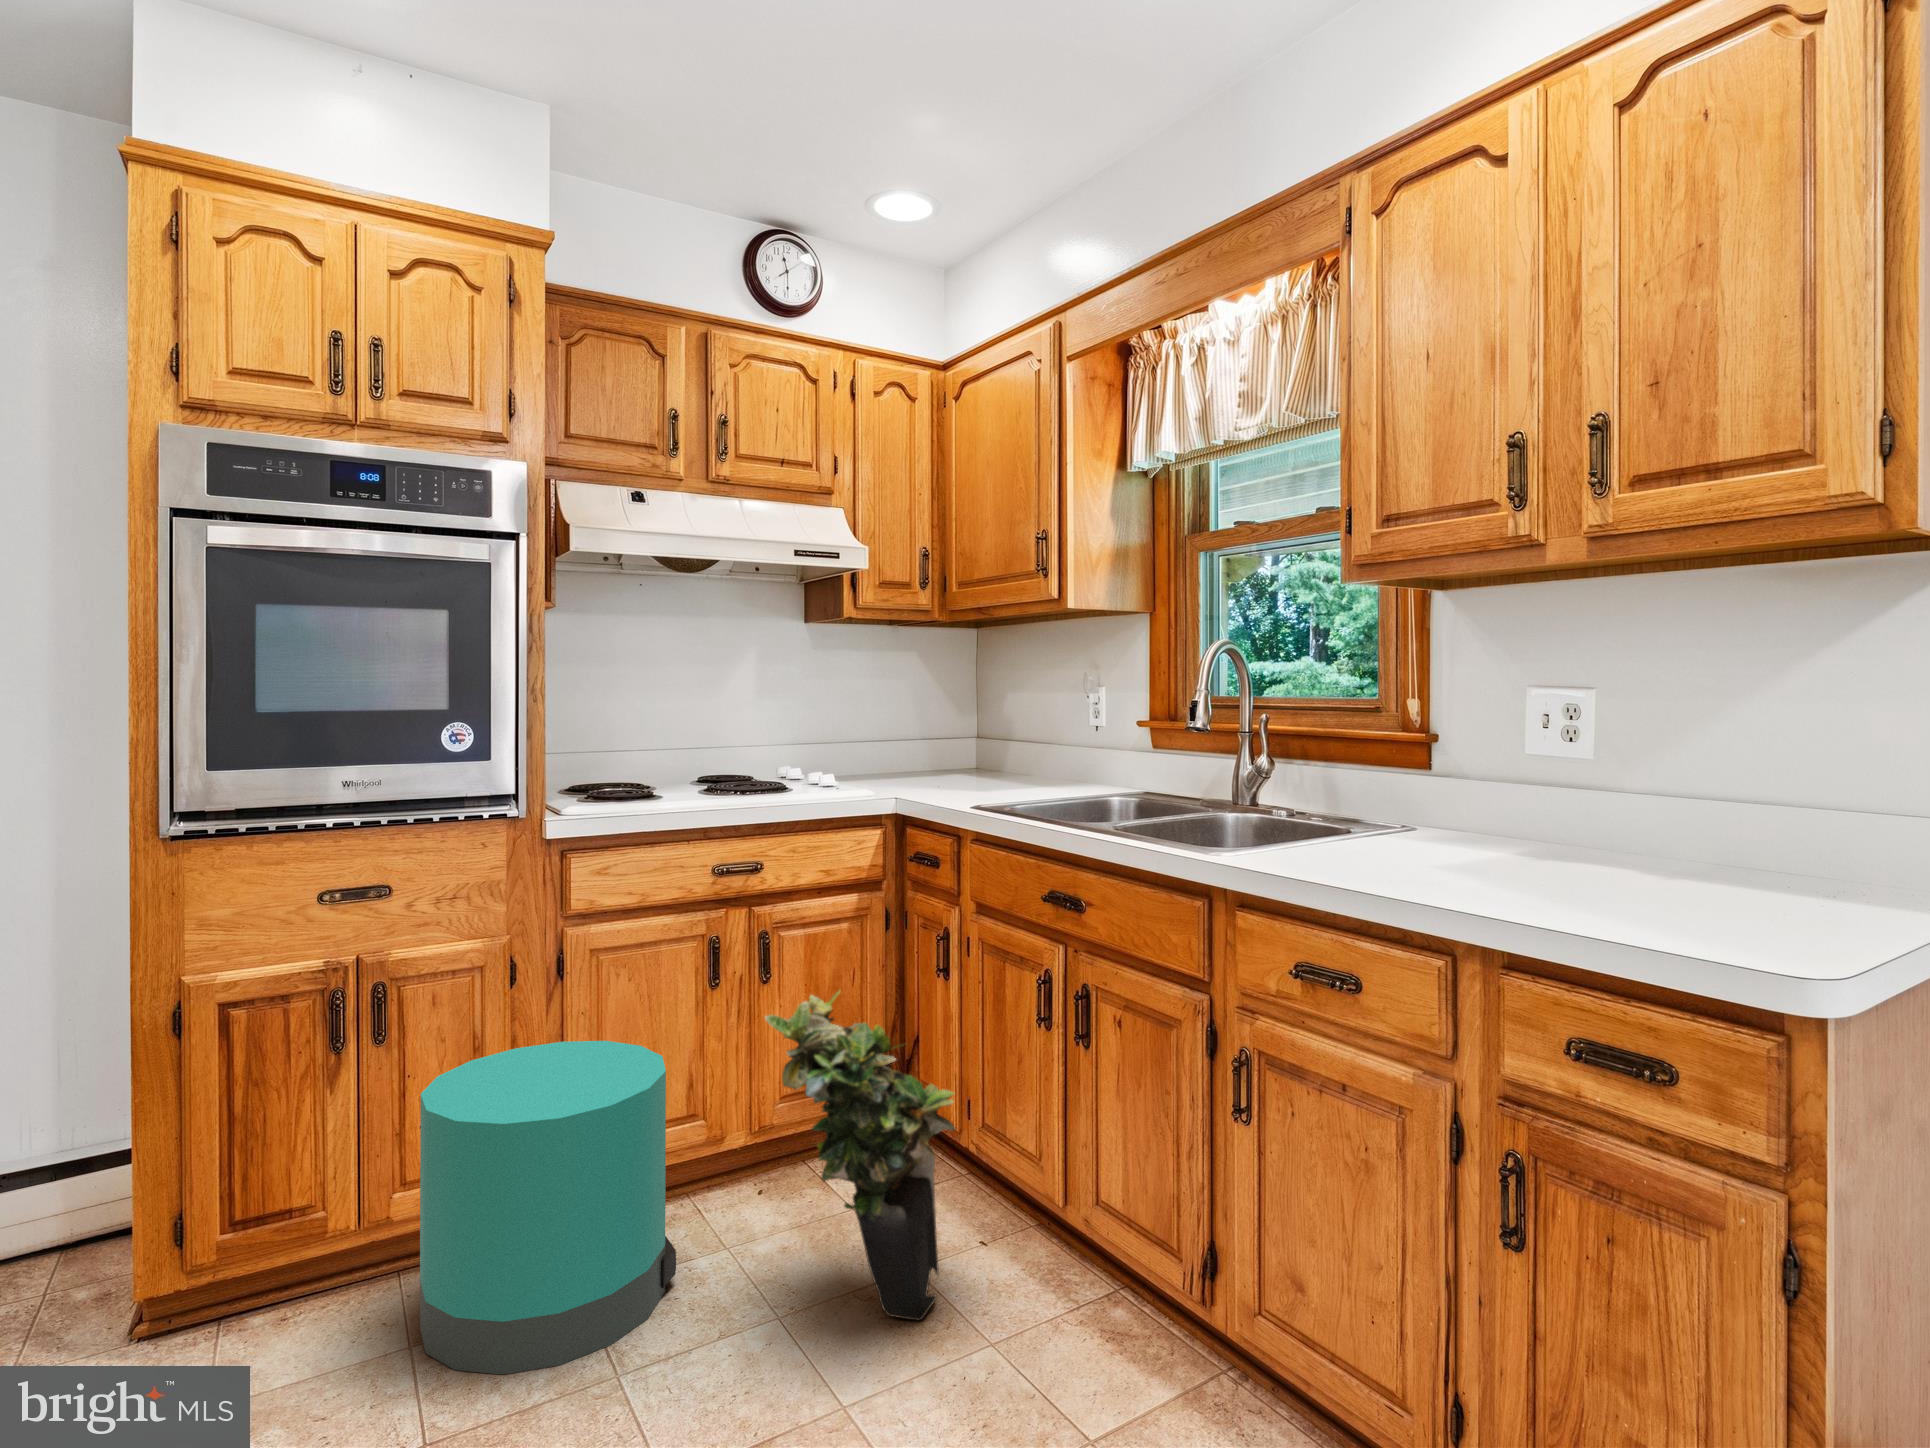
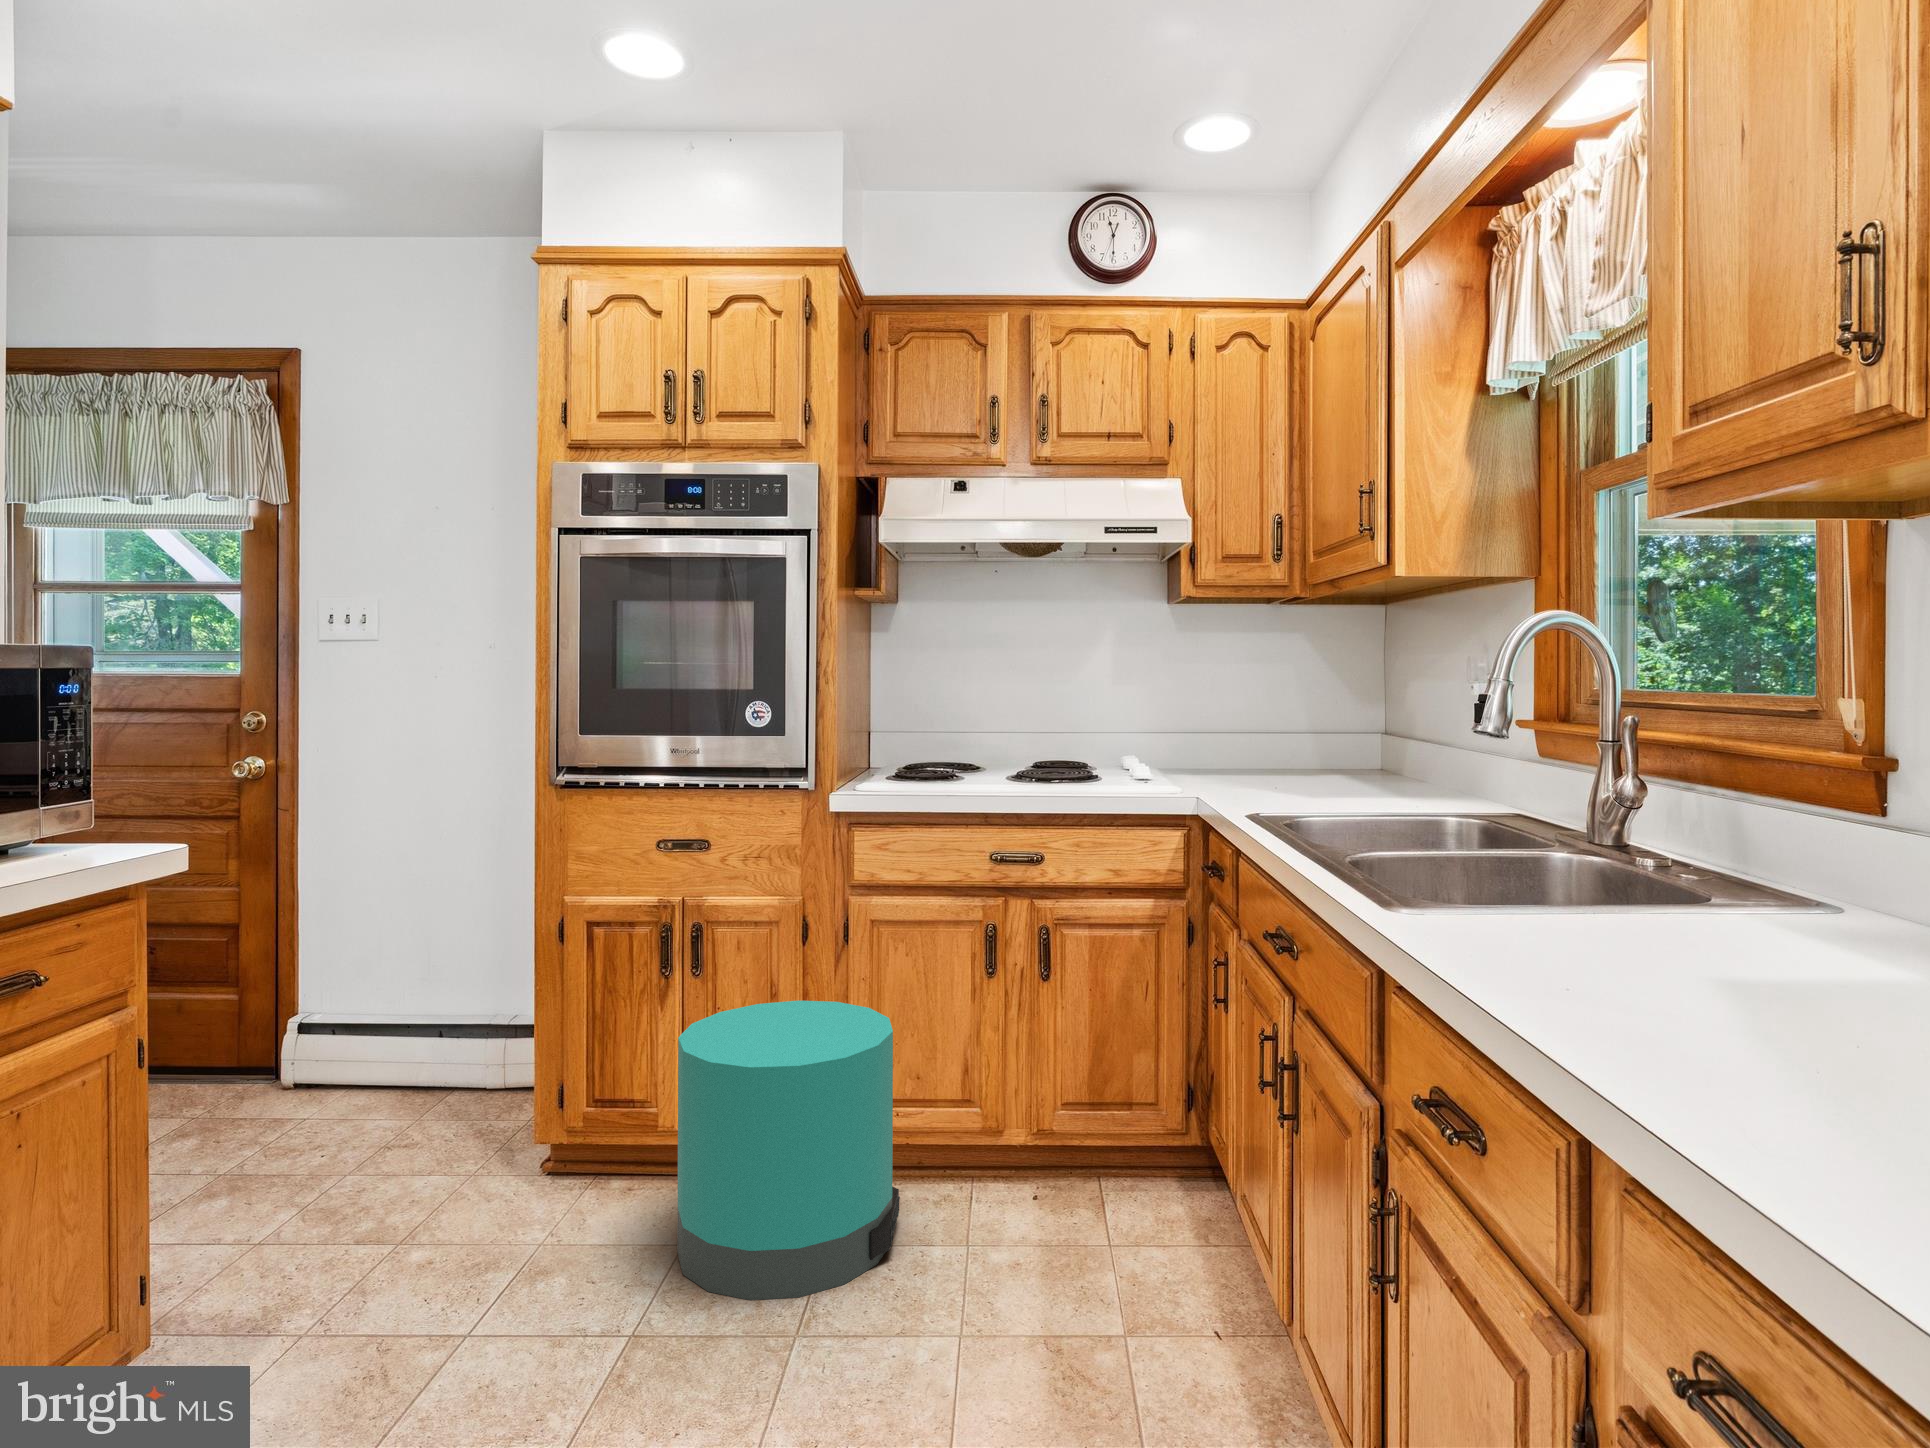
potted plant: present [765,991,956,1321] -> none [937,992,1129,1383]

